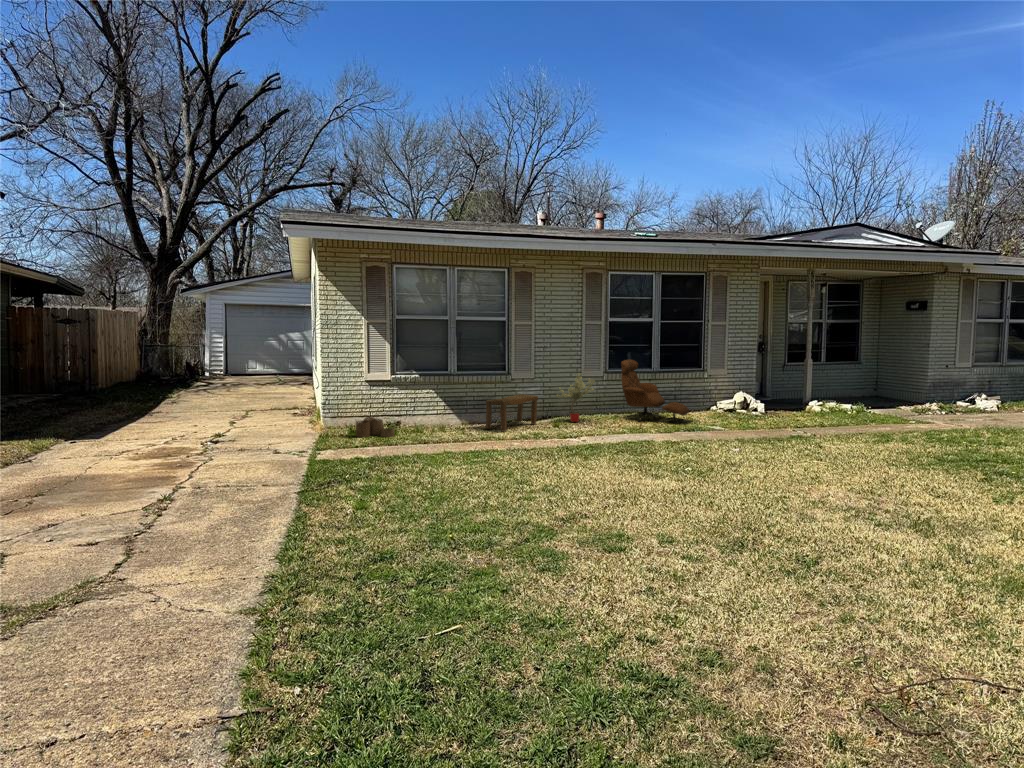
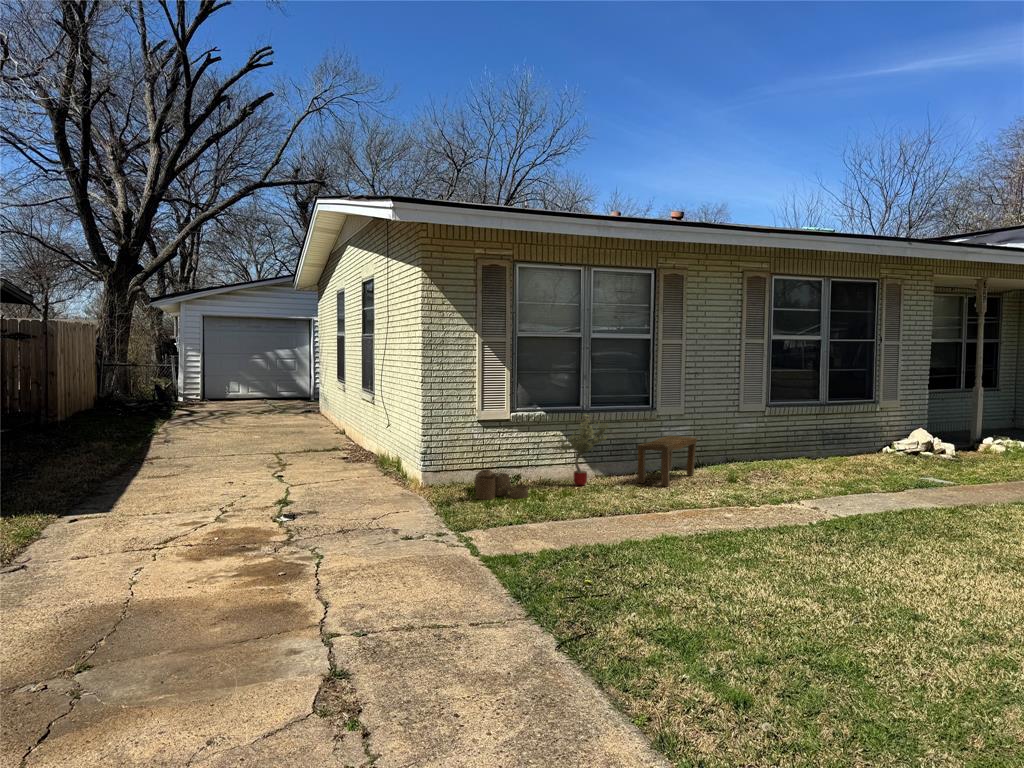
lounge chair: present [621,360,689,424] -> none [790,389,881,472]
potted tree: present [556,373,595,423] -> present [553,414,608,486]

